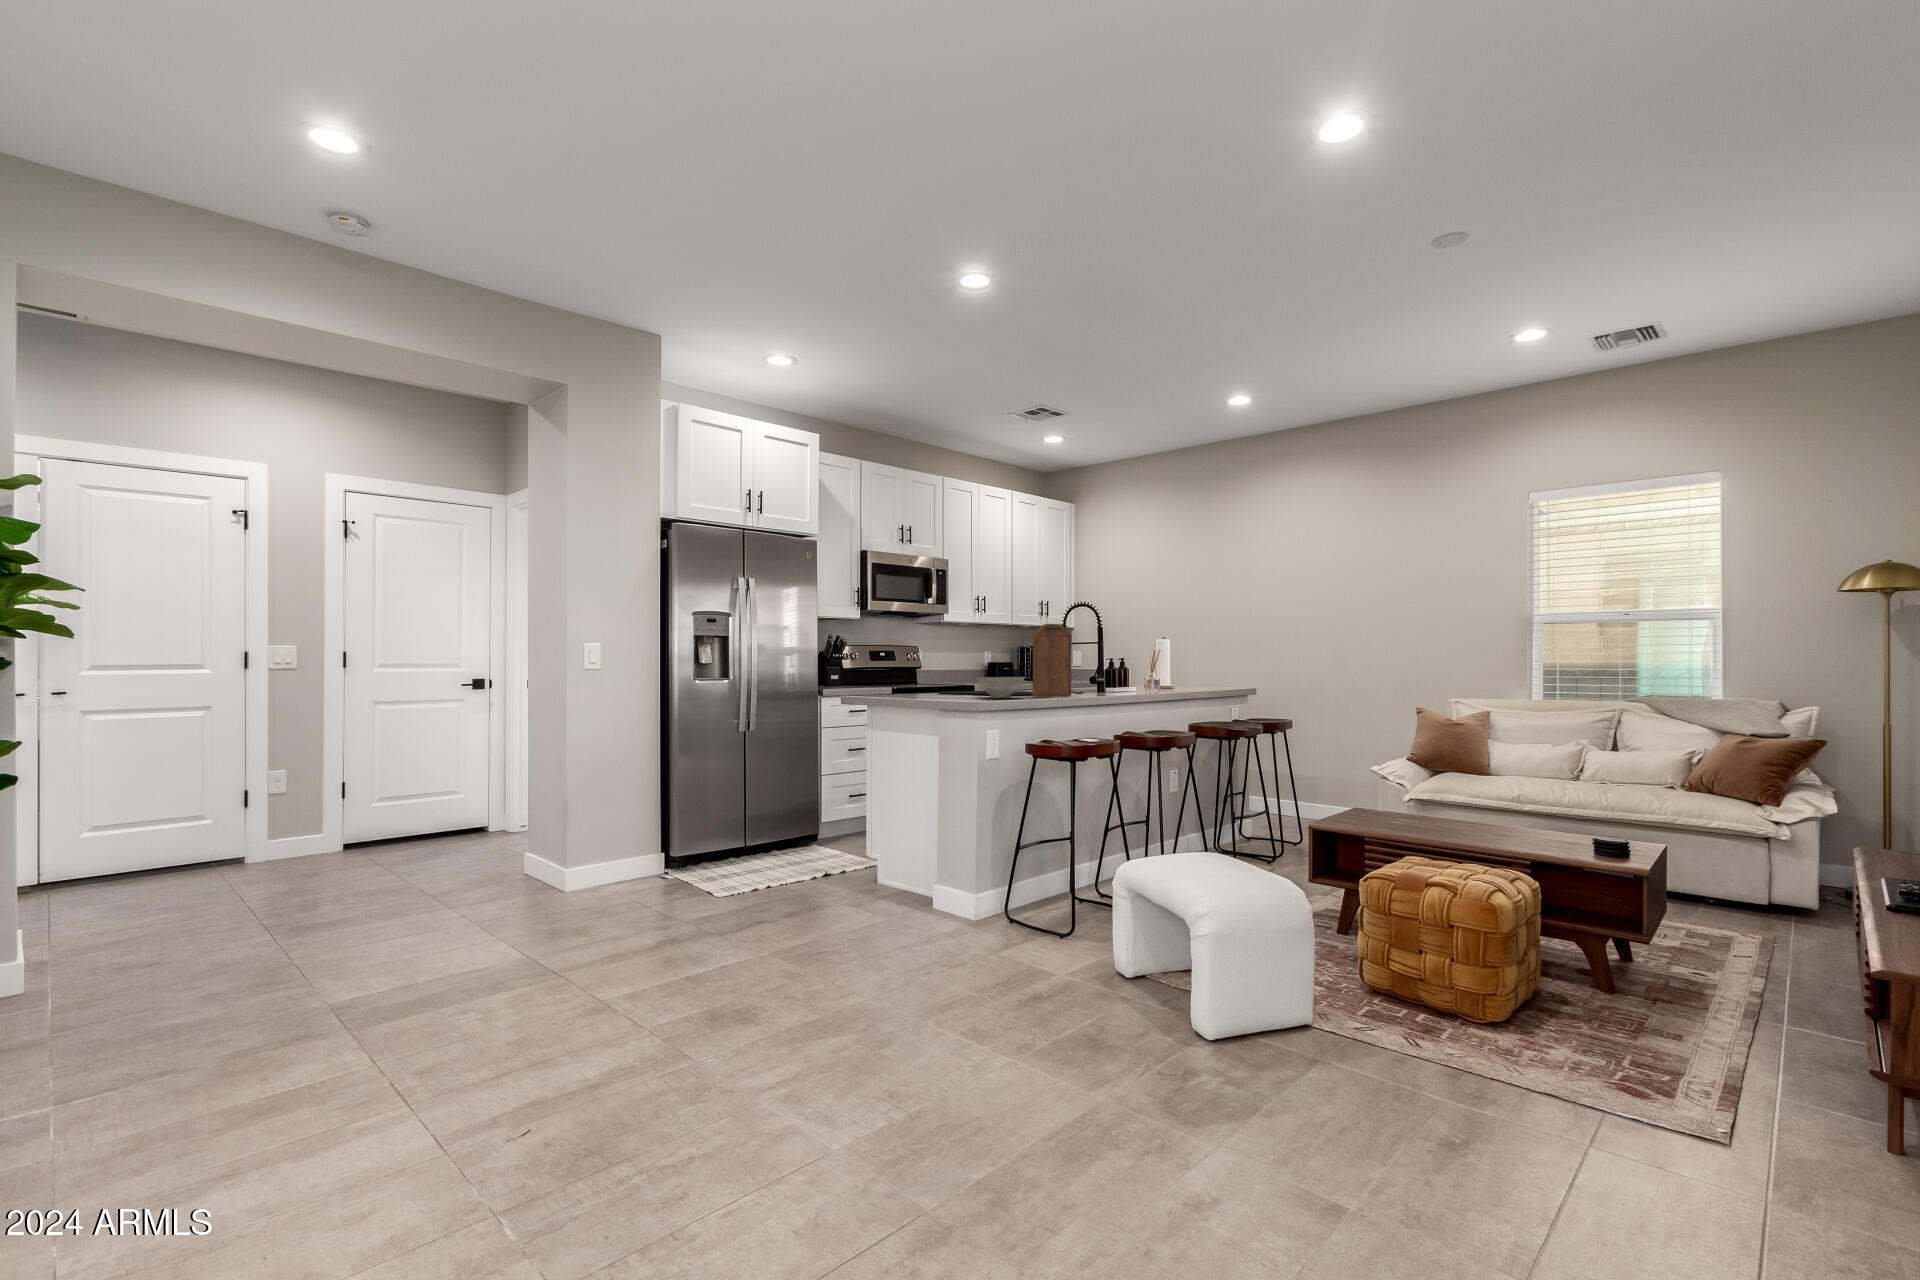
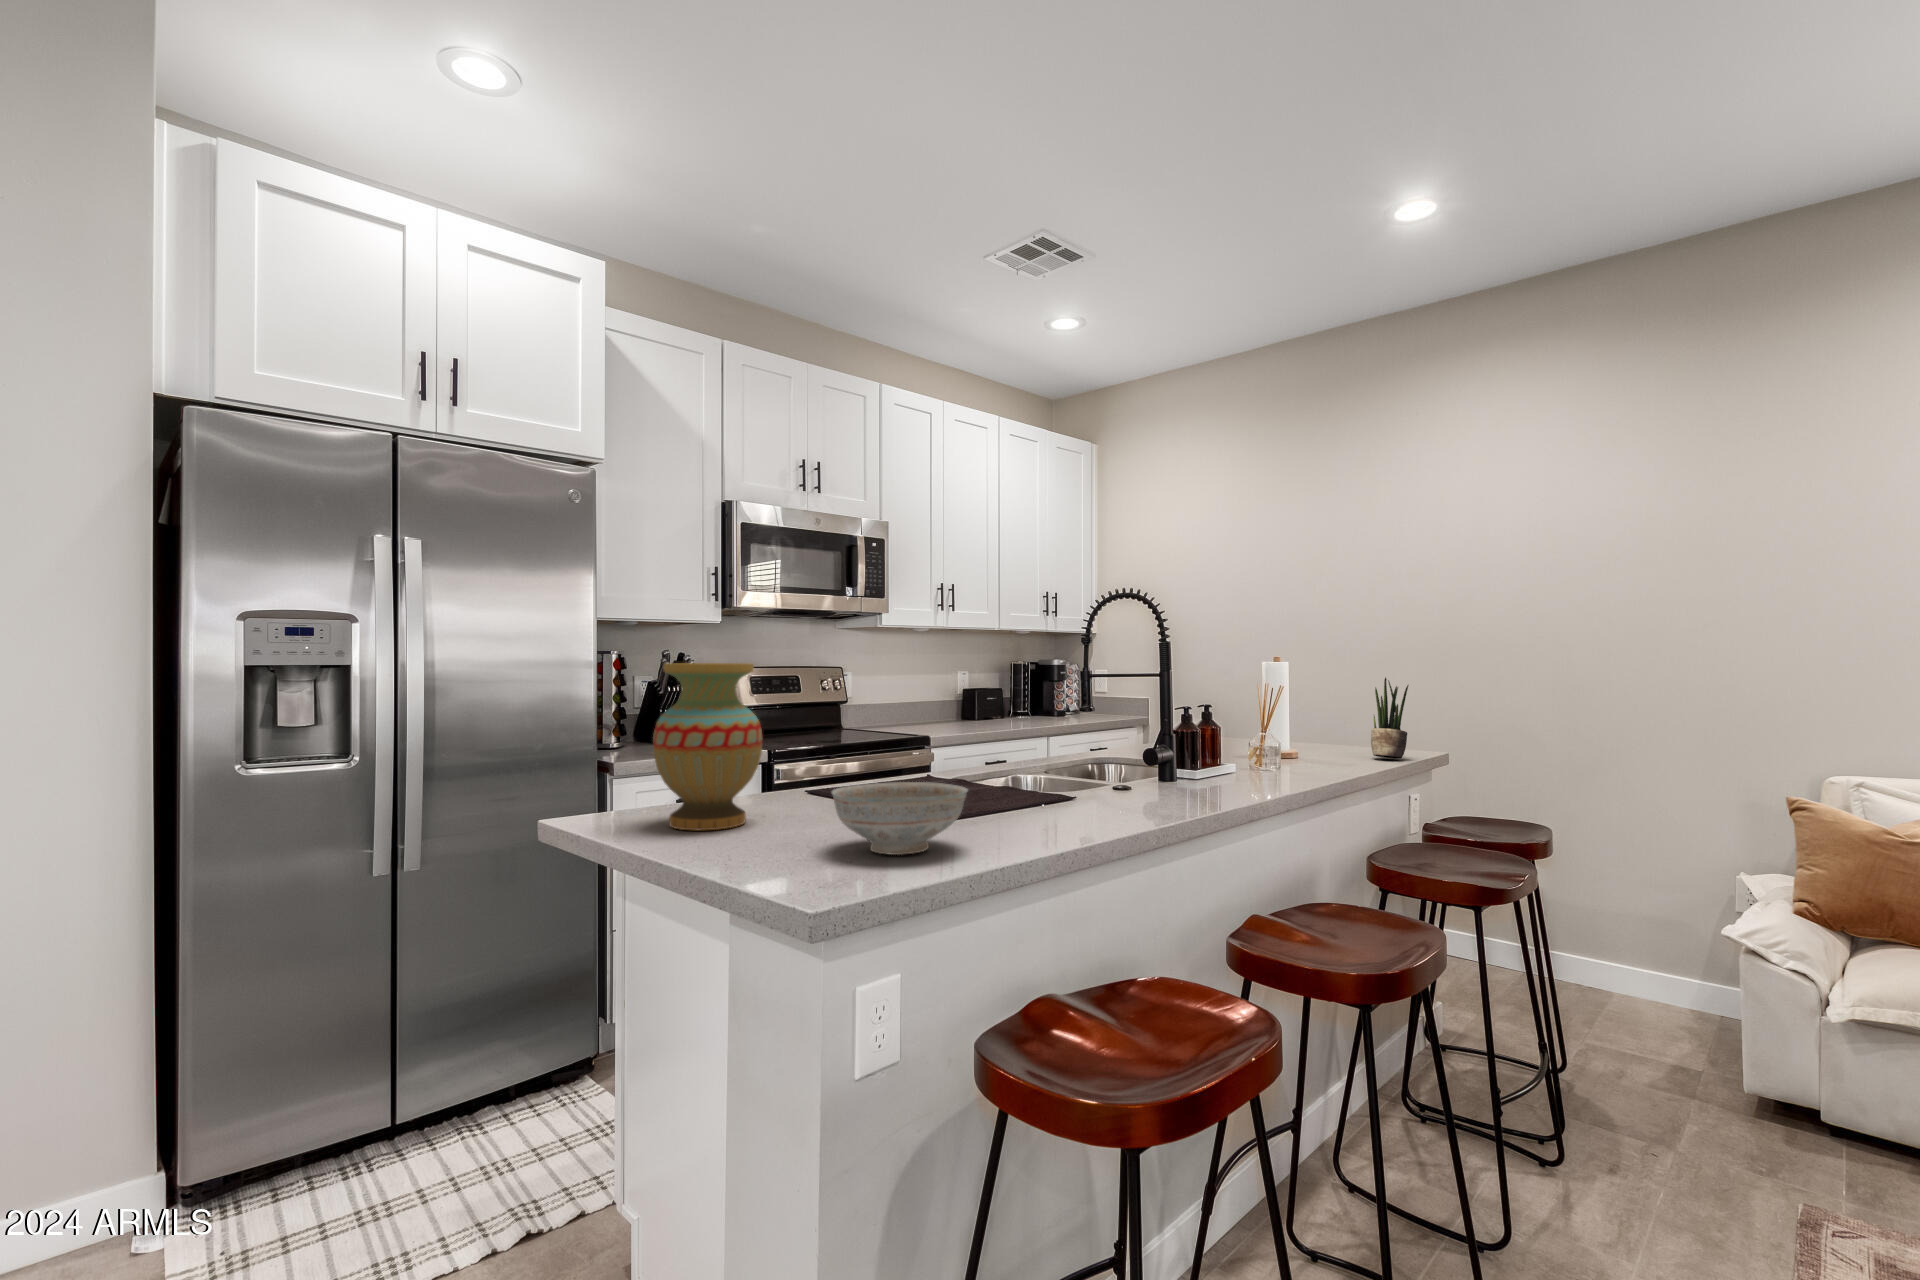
cutting board: present [1033,624,1072,697] -> none [996,636,1100,834]
vase: none [901,634,941,696] -> present [653,663,763,830]
potted plant: none [1209,648,1227,689] -> present [1371,677,1408,759]

